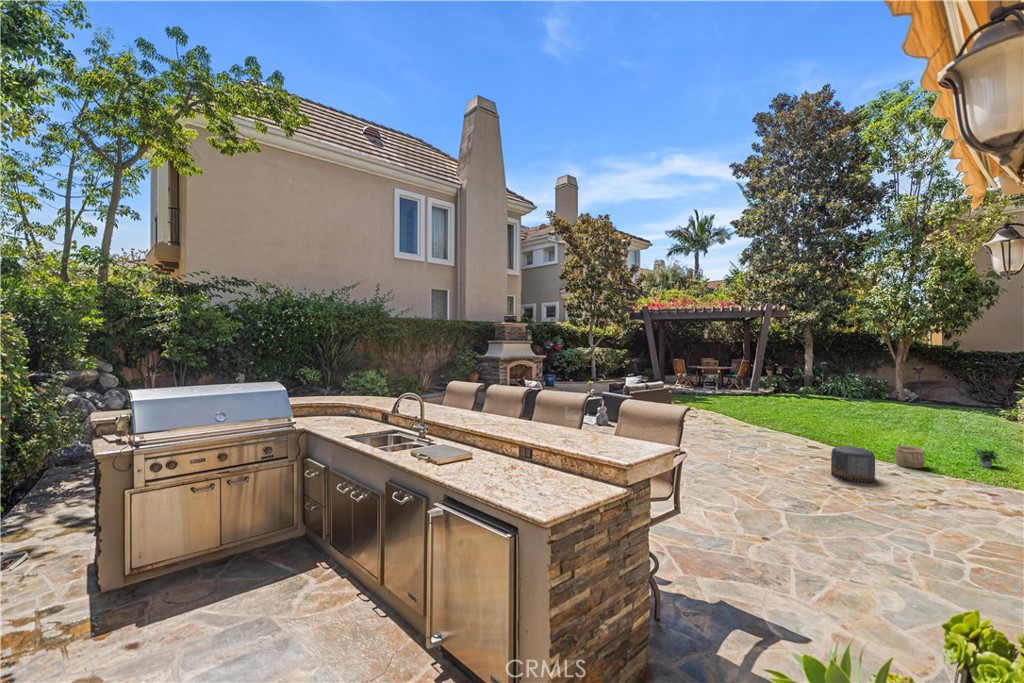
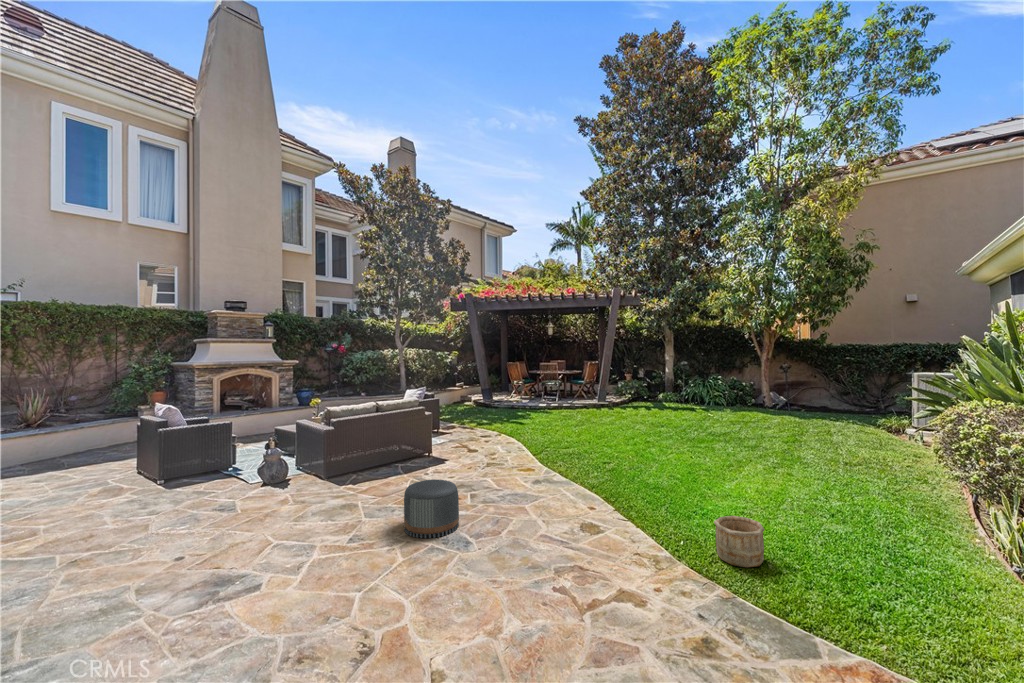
pouf: present [831,446,875,482] -> present [404,479,459,538]
potted plant: present [973,449,999,467] -> none [835,508,895,550]

